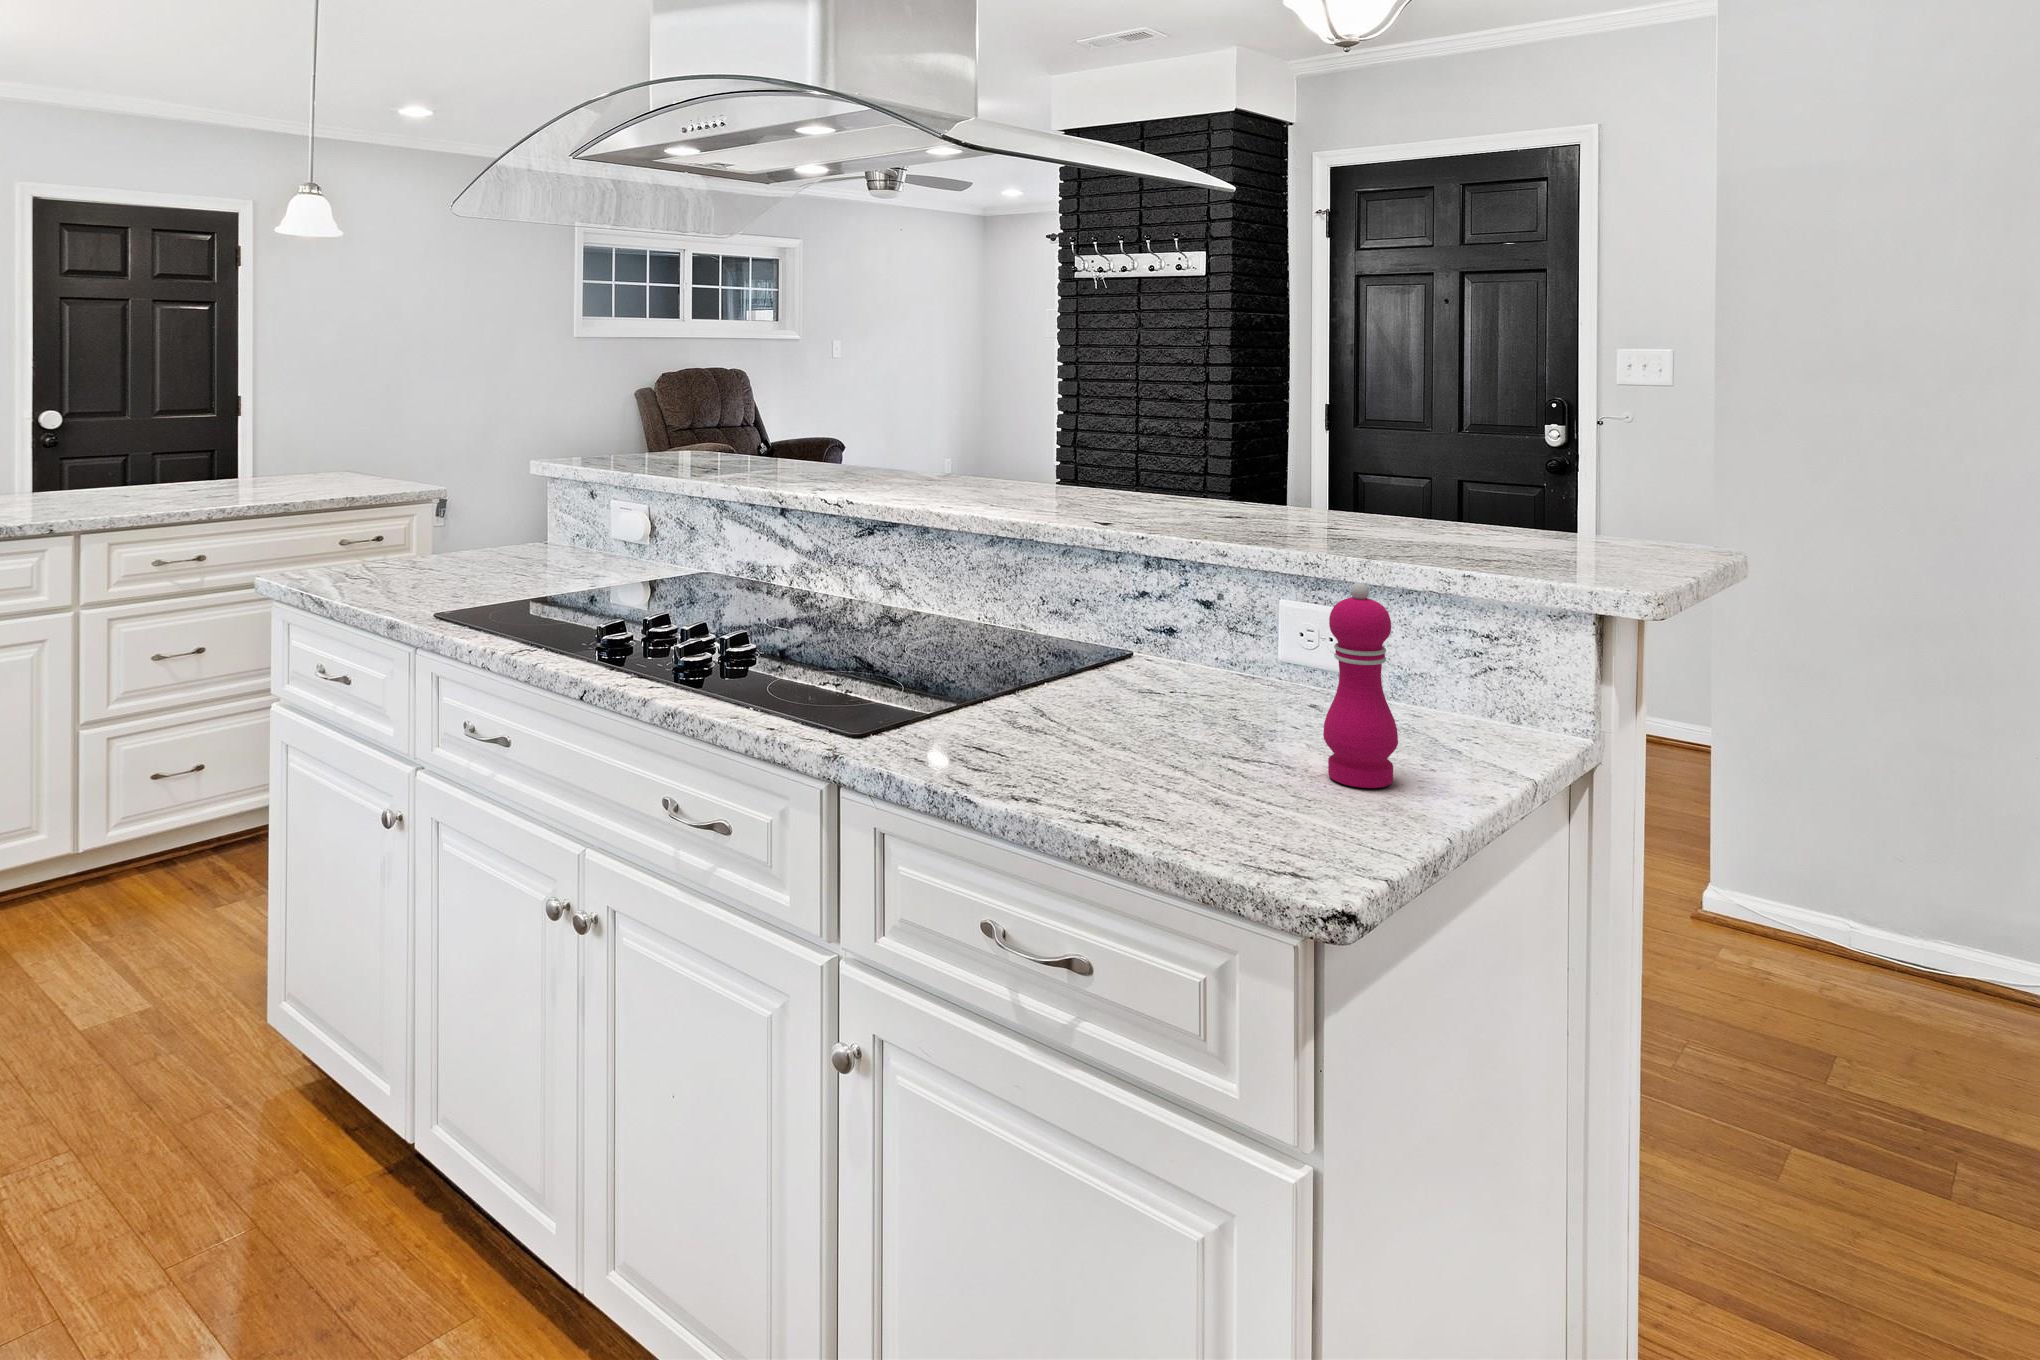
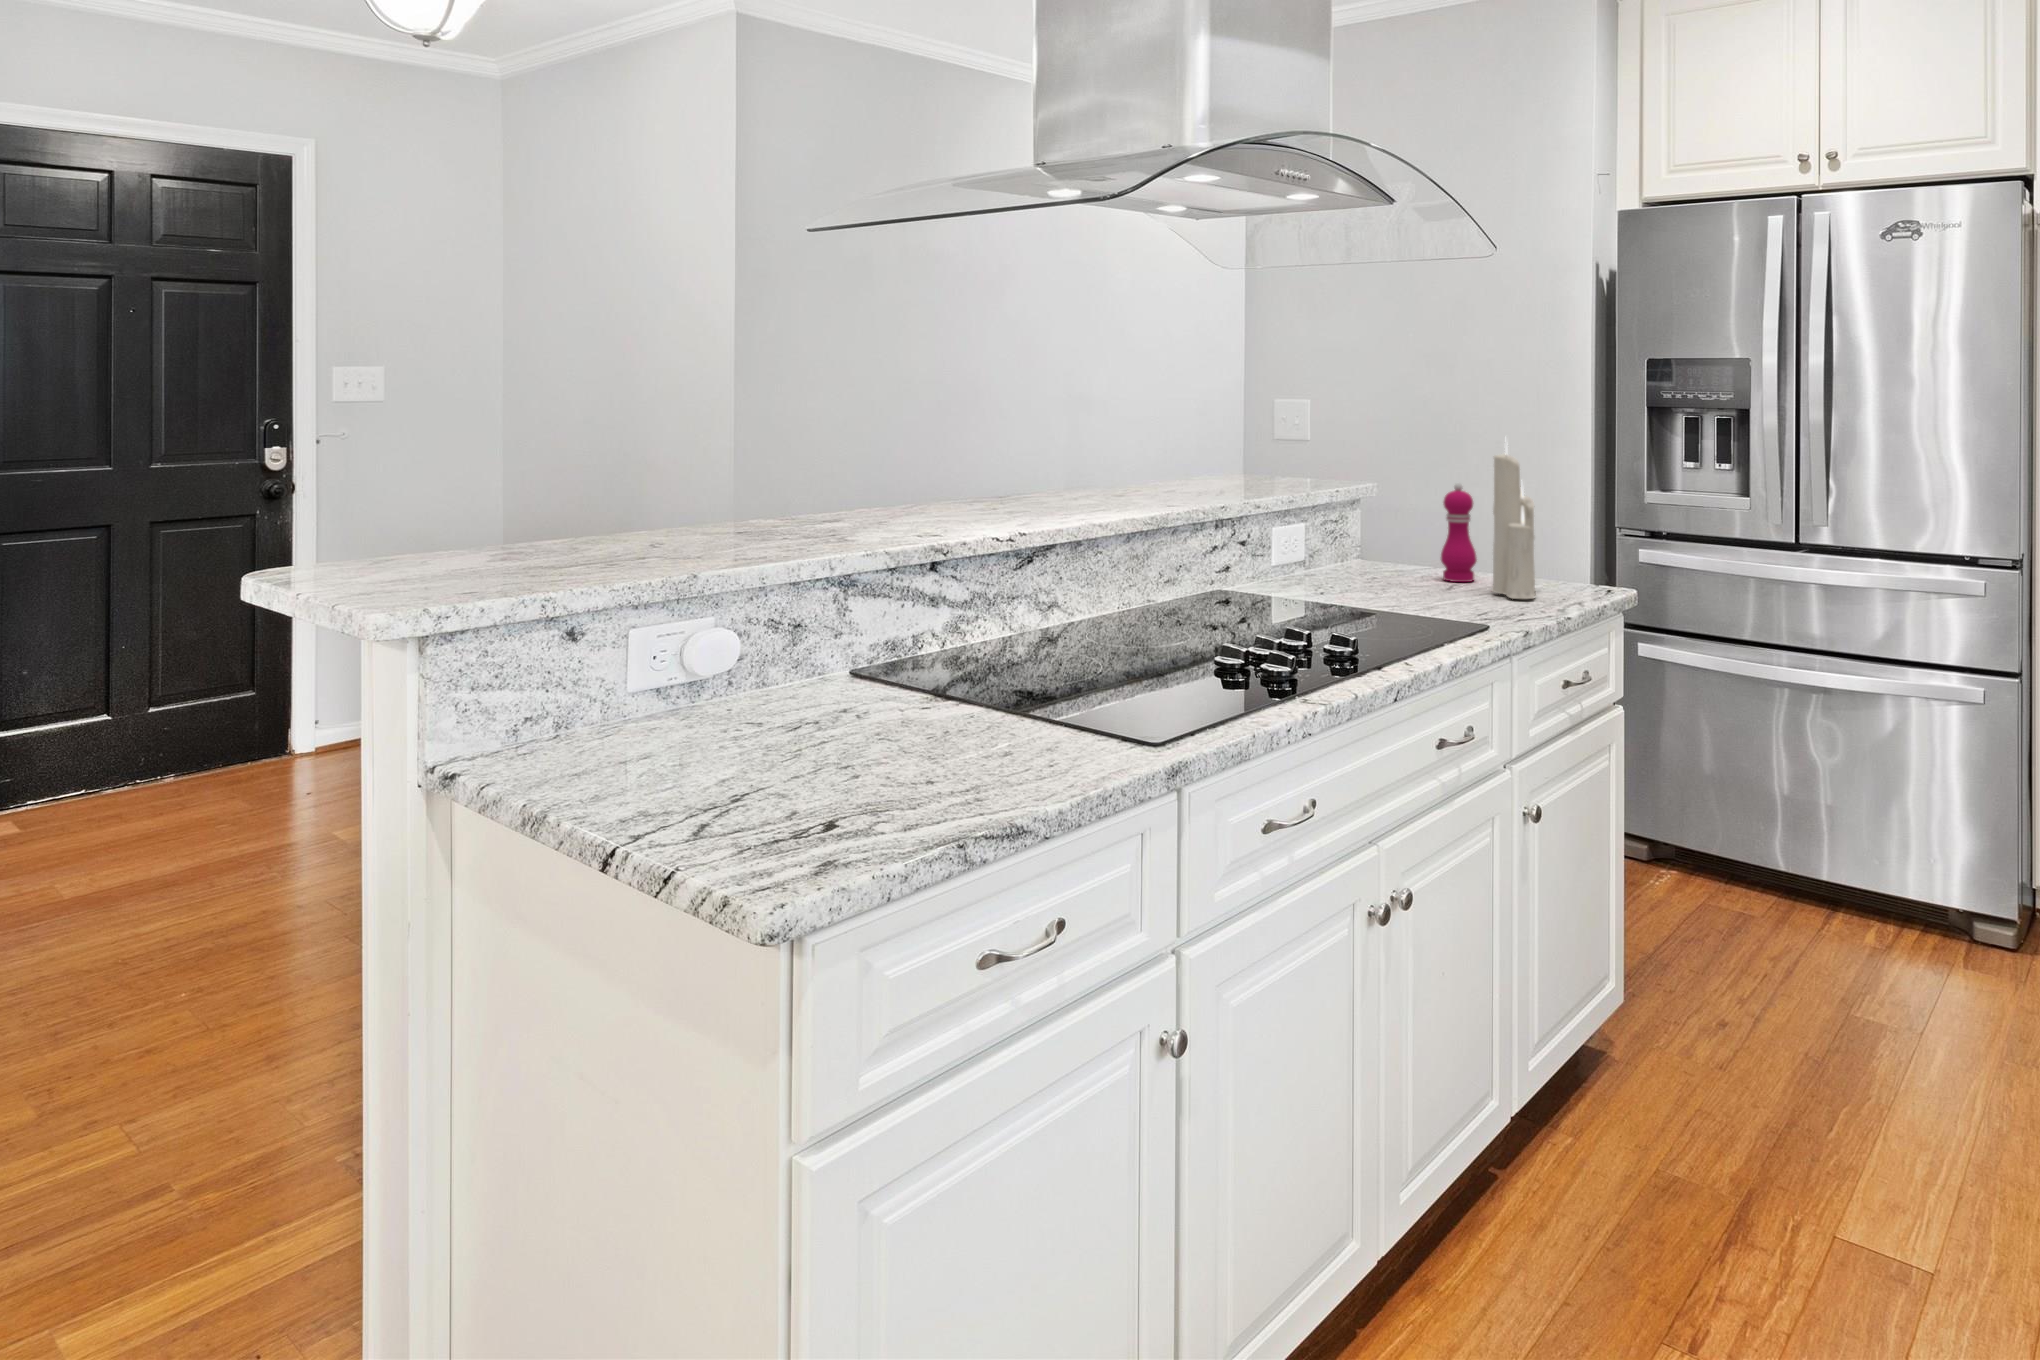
candle: none [1093,464,1250,808] -> present [1492,444,1536,599]

